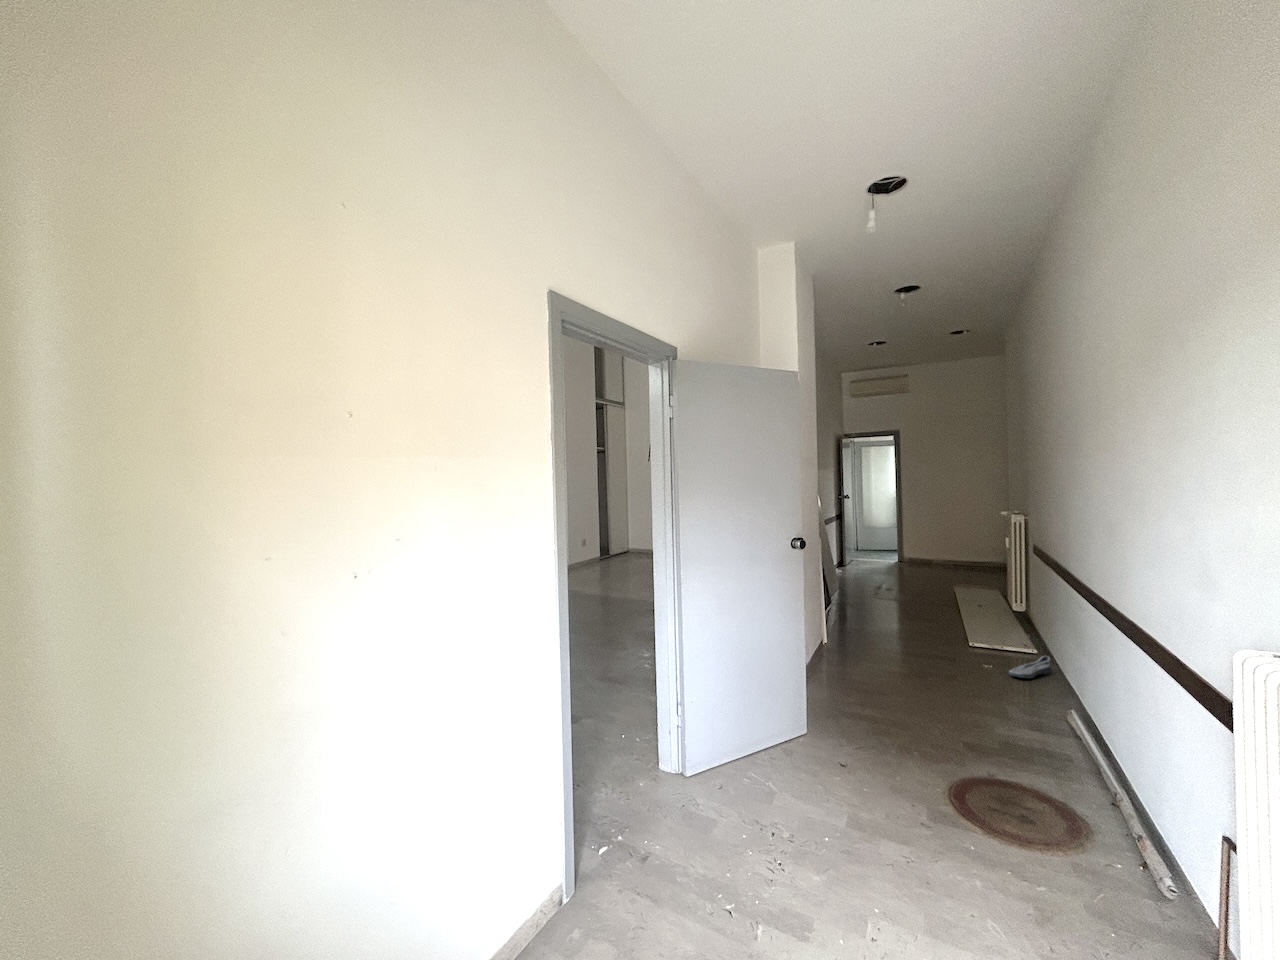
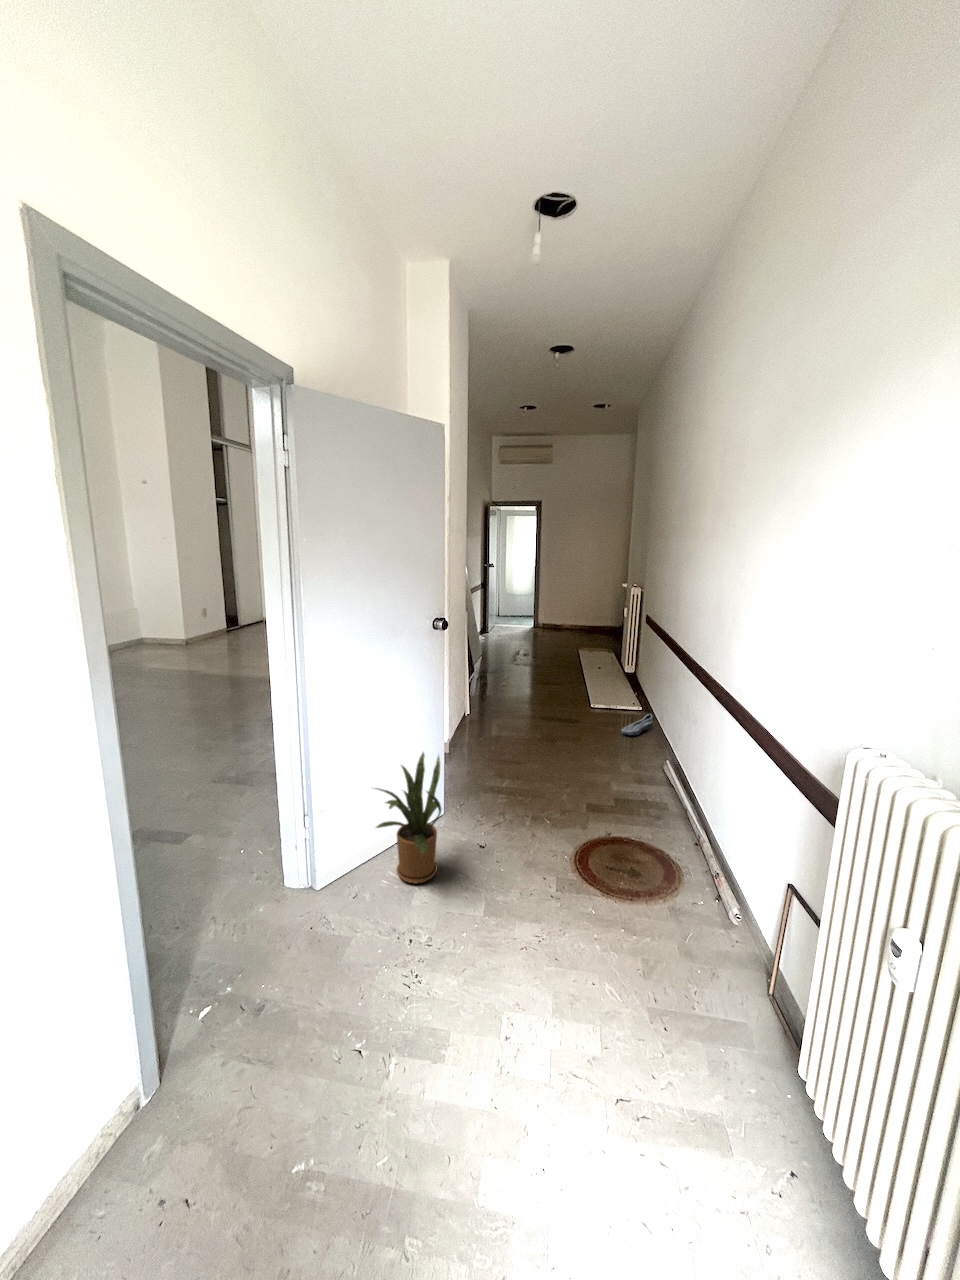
house plant: none [734,659,801,787] -> present [376,753,441,883]

